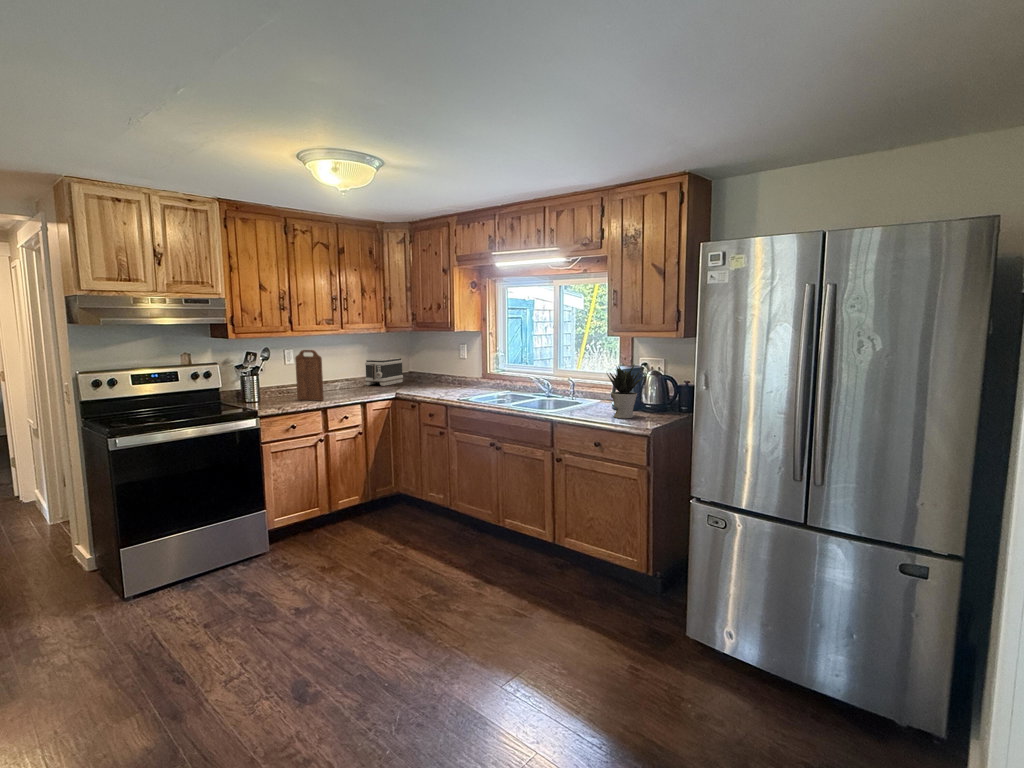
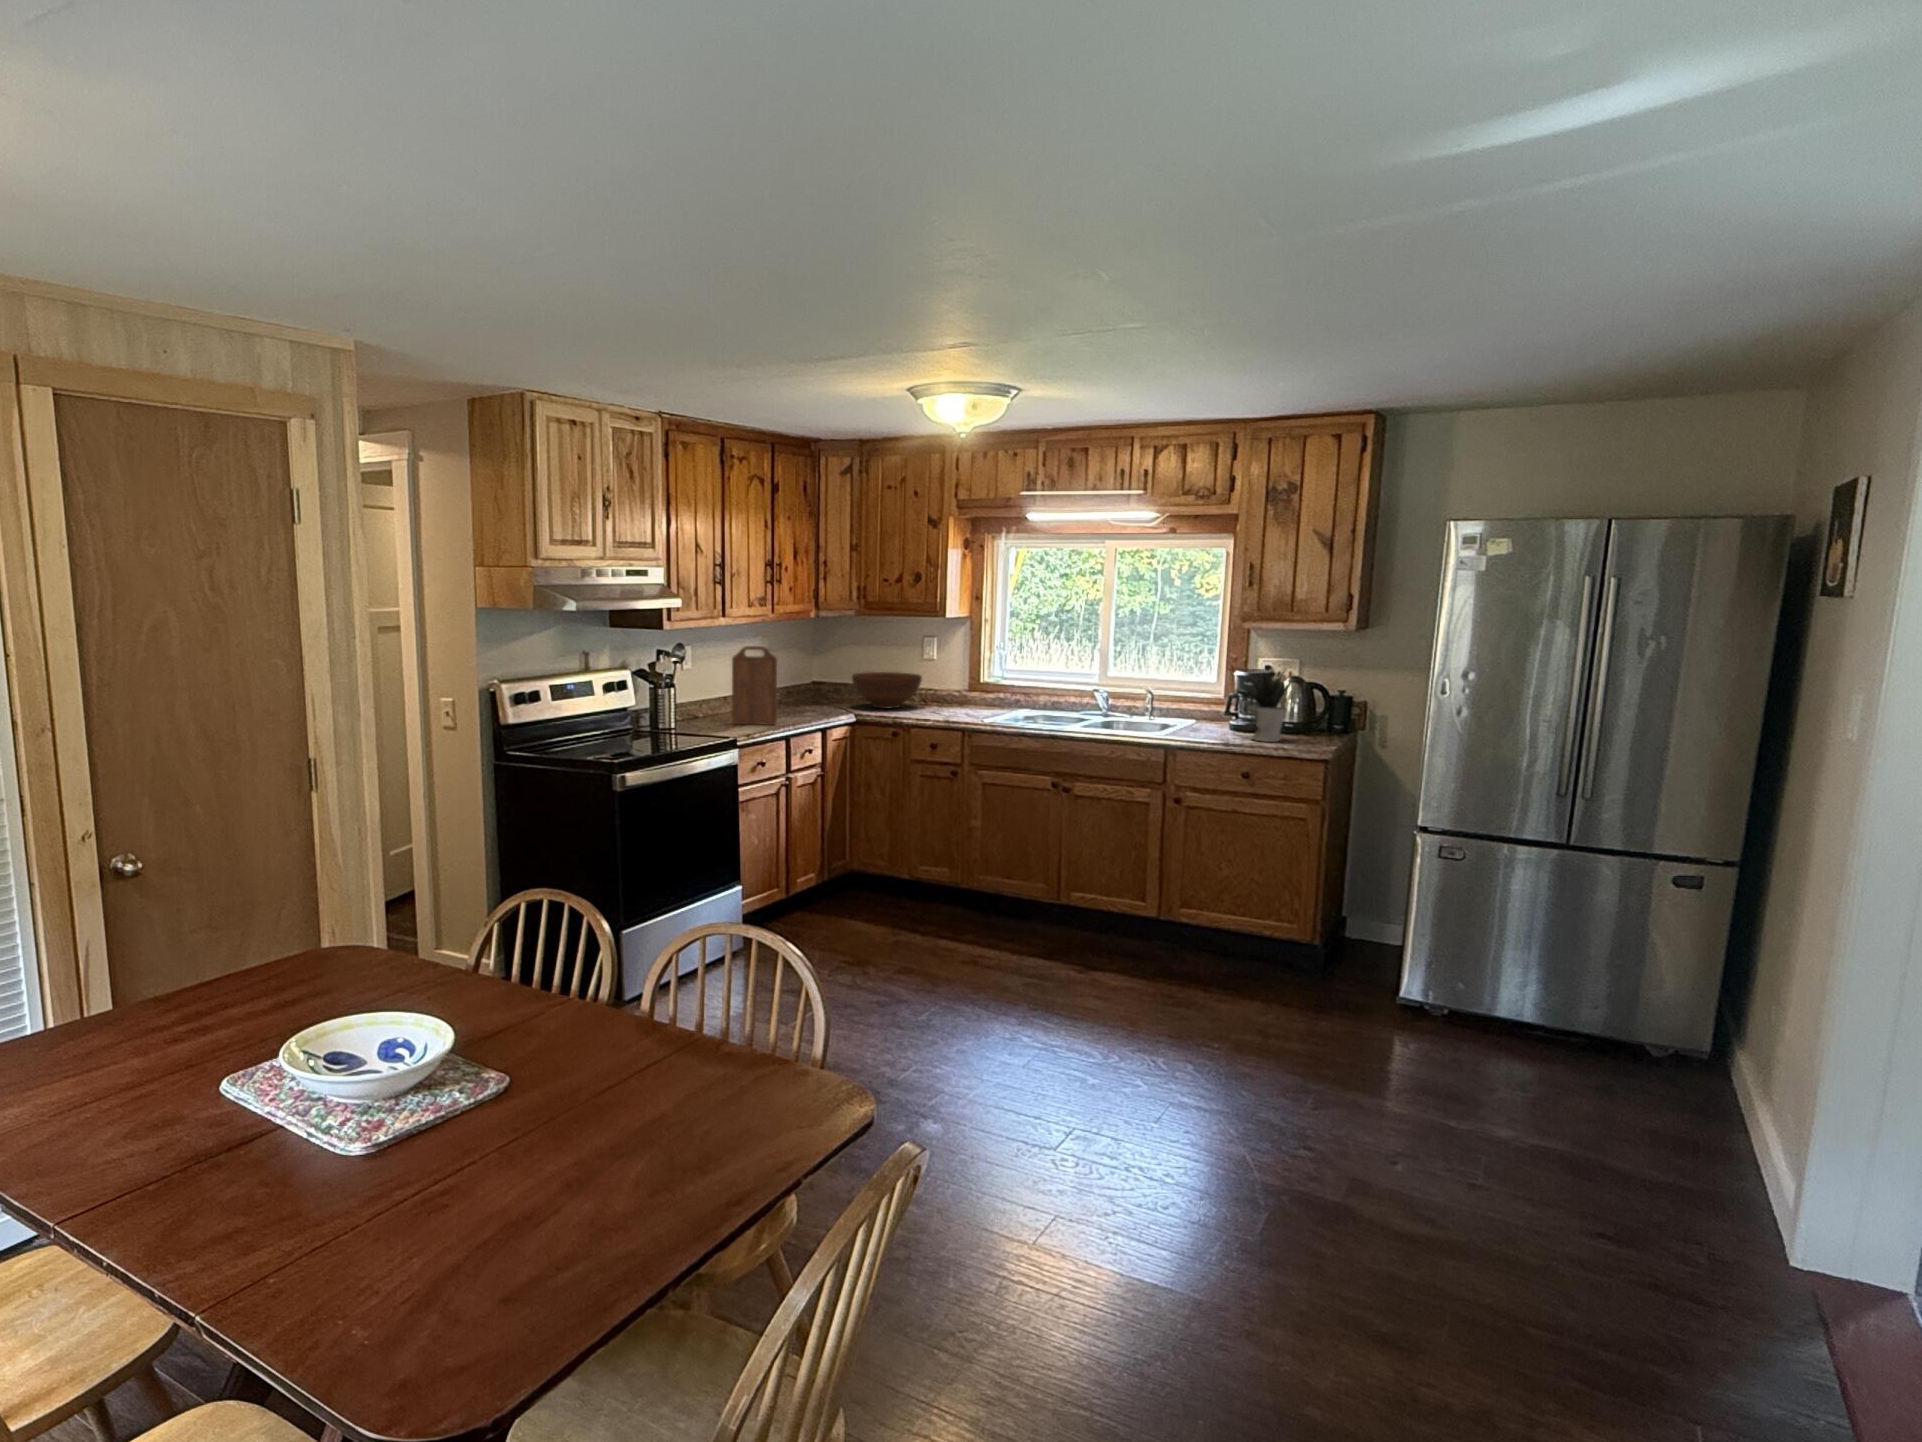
toaster: present [365,358,403,386] -> none [771,659,818,704]
fruit bowl: none [404,366,448,389] -> present [852,672,922,708]

